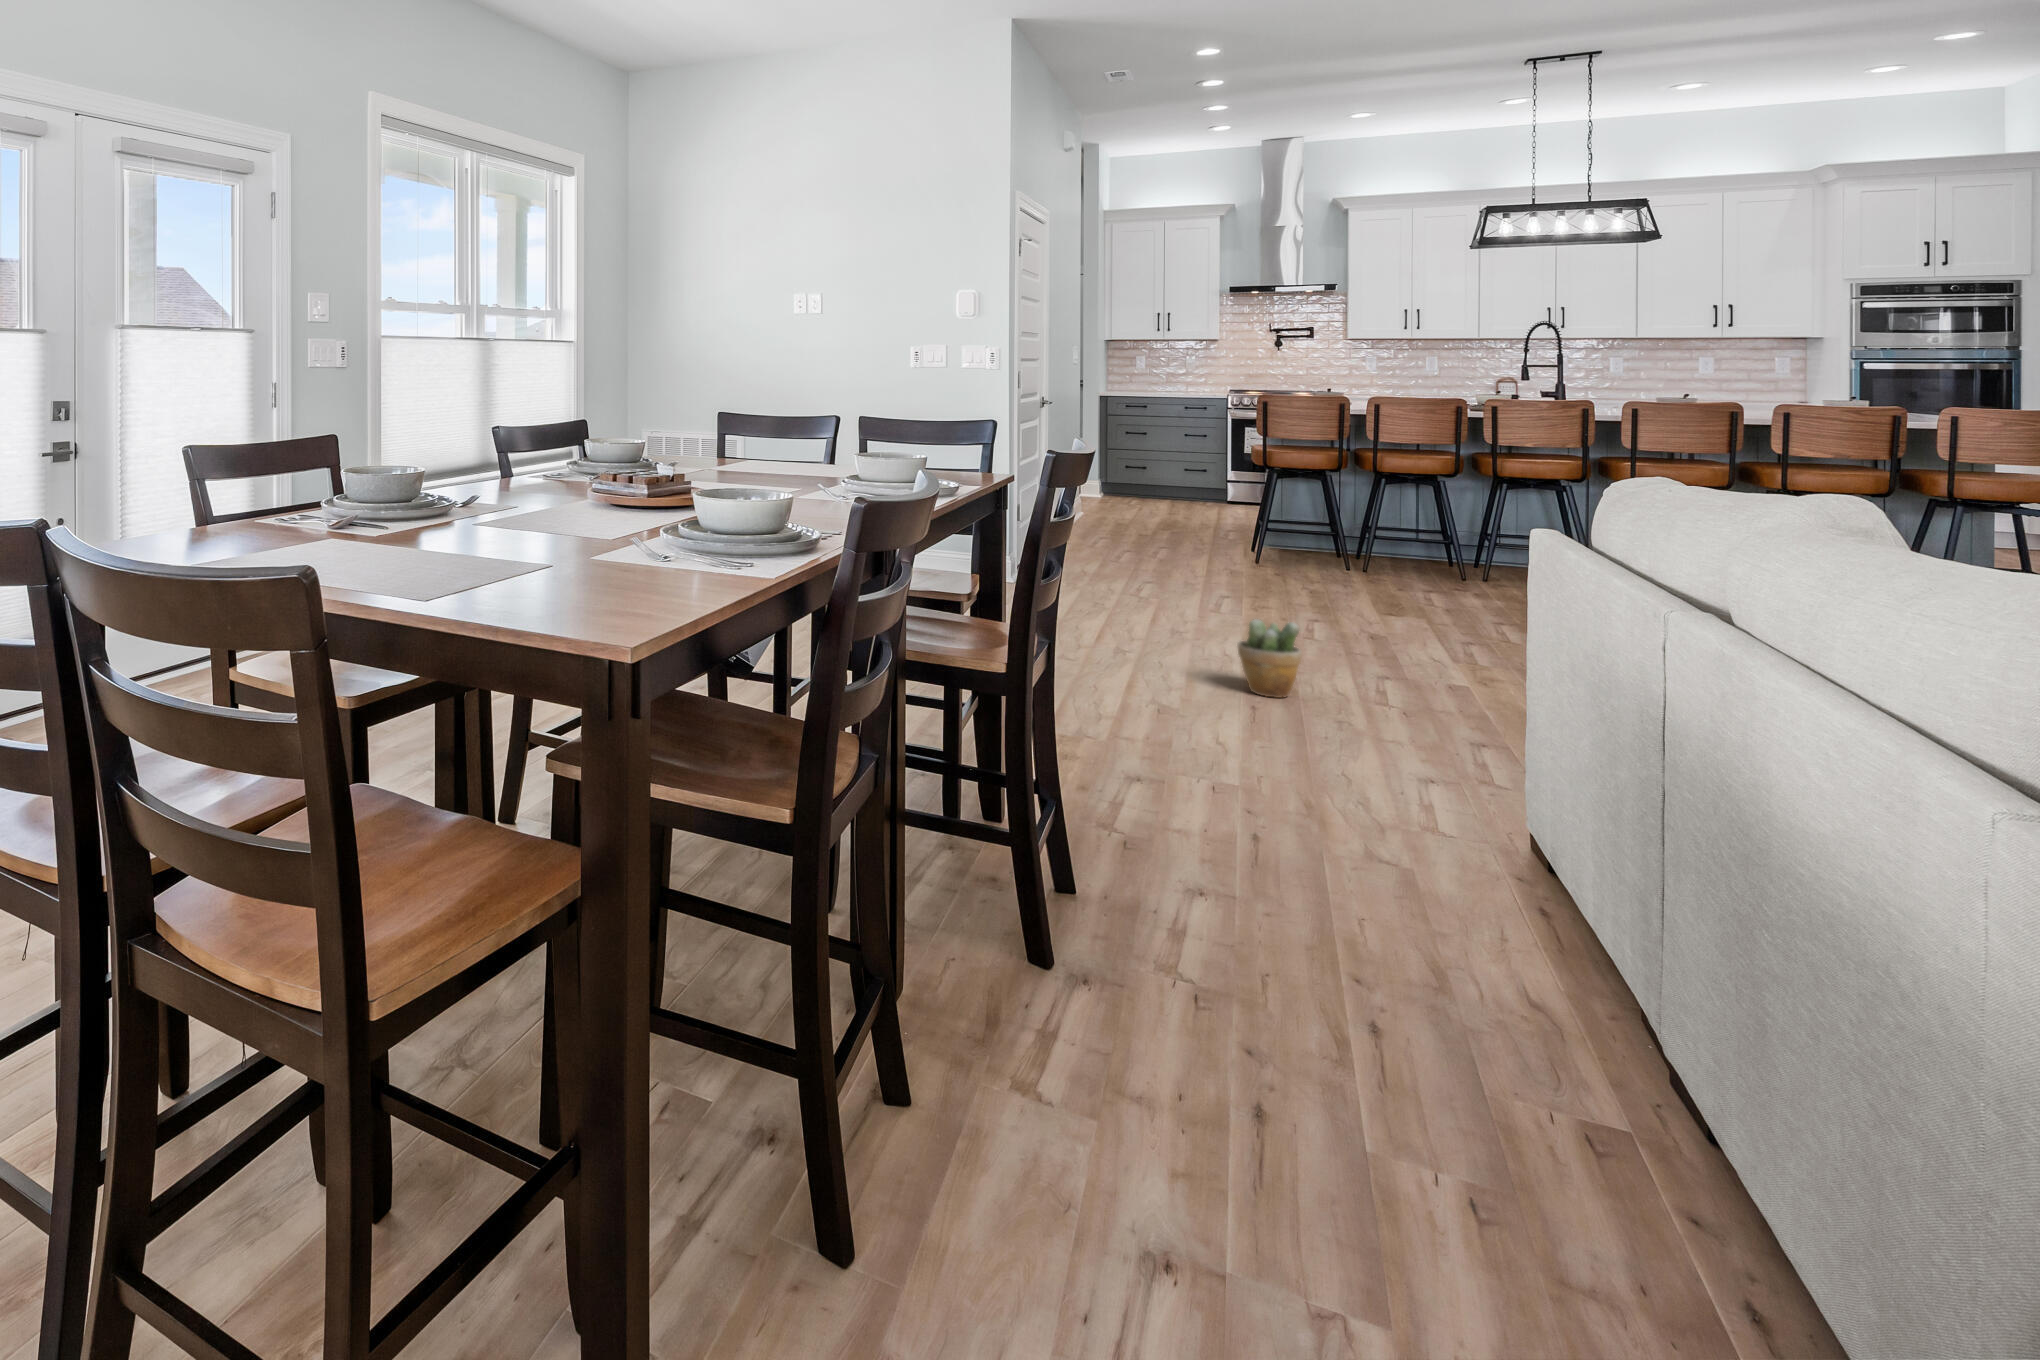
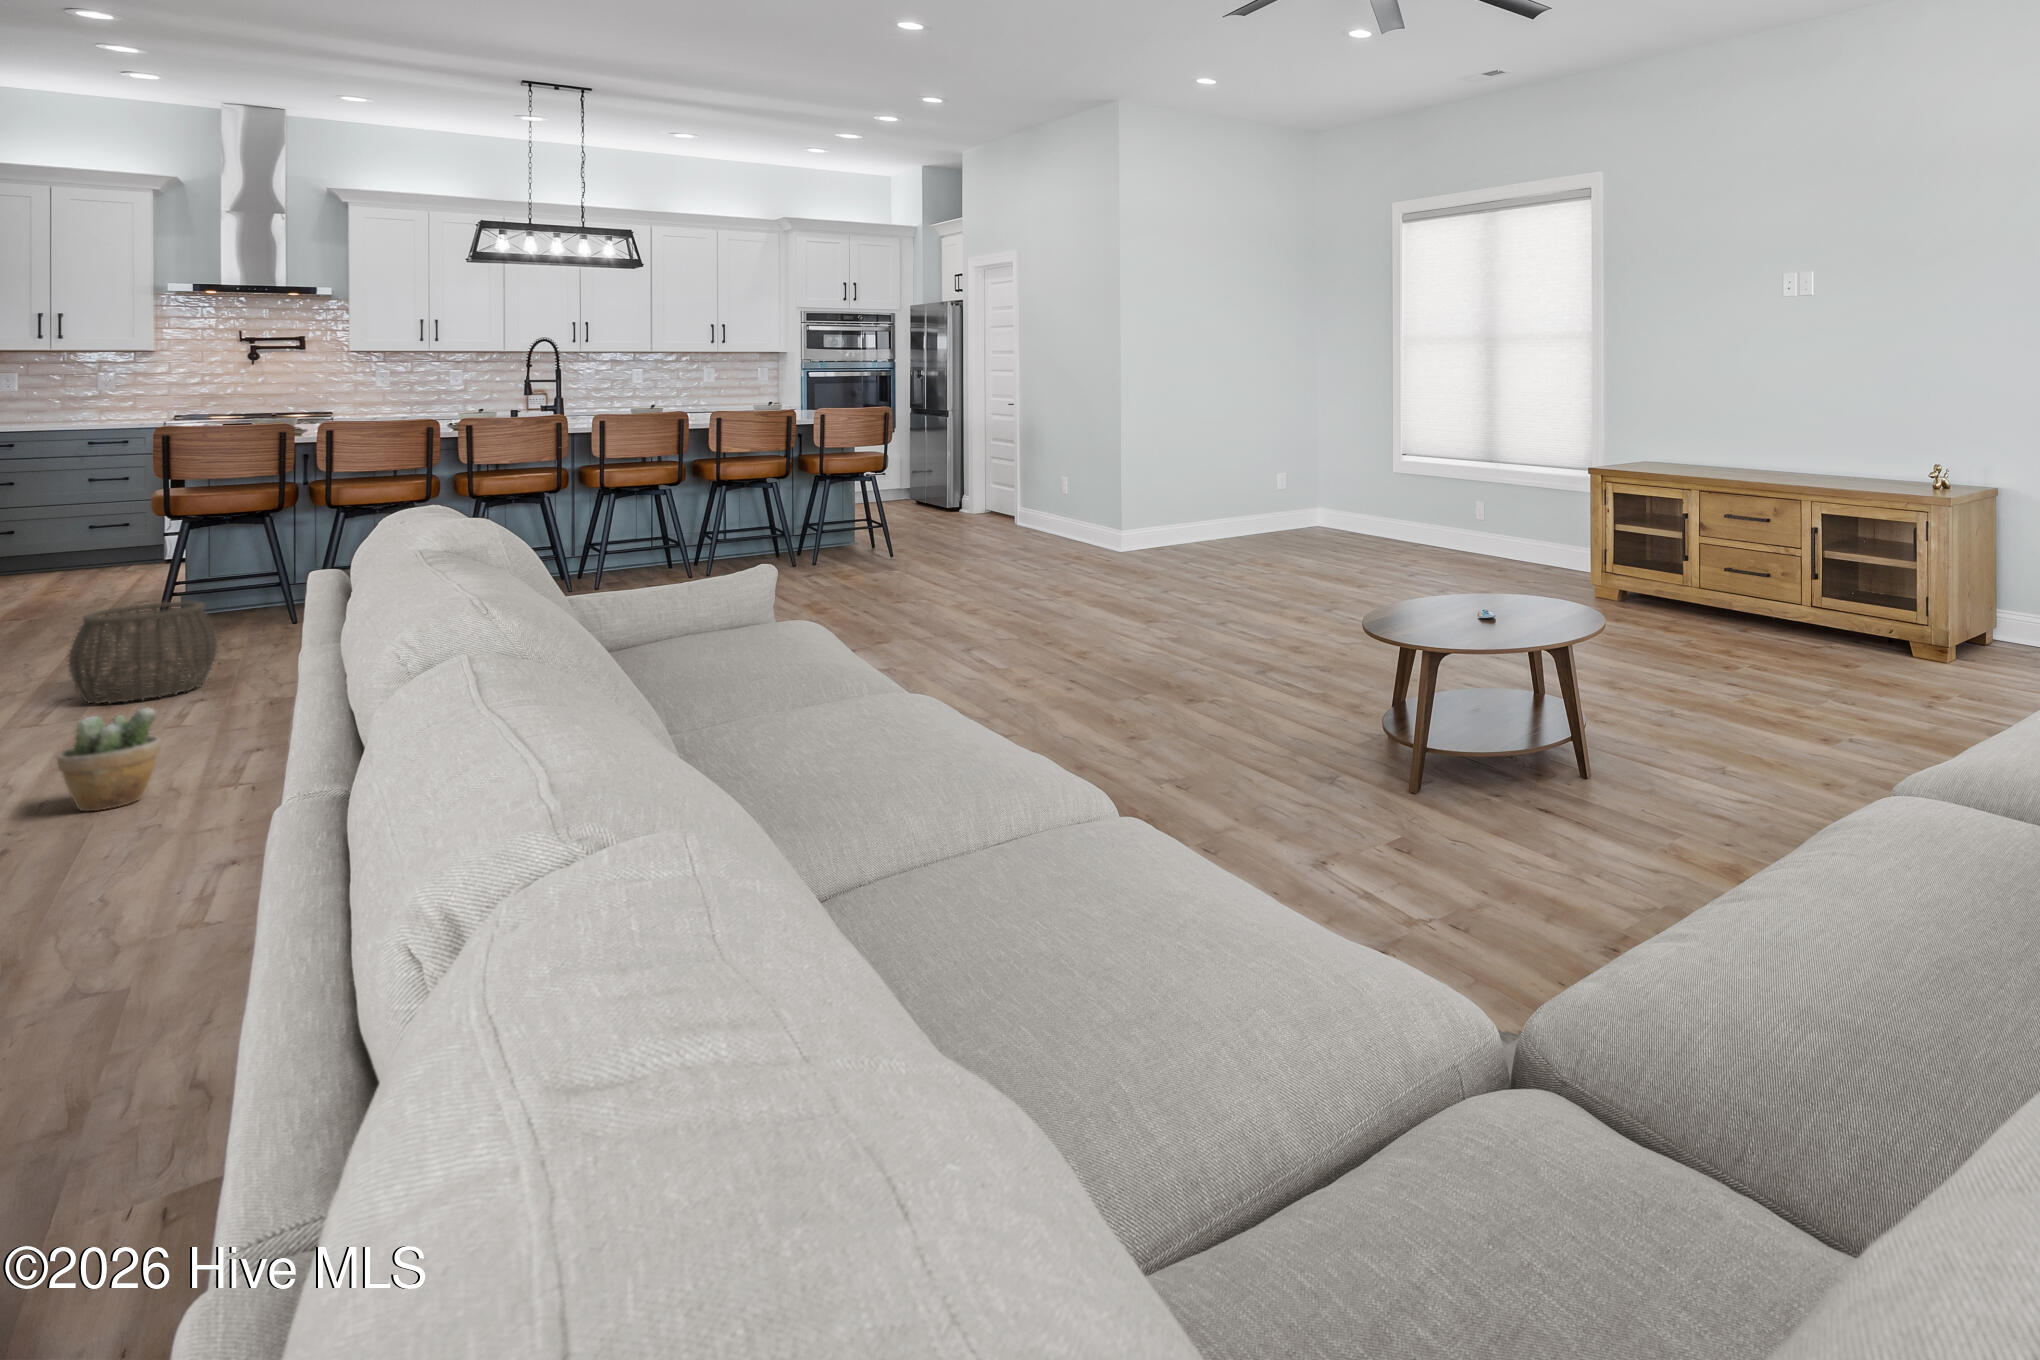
woven basket: none [1214,534,1309,612] -> present [68,601,217,704]

